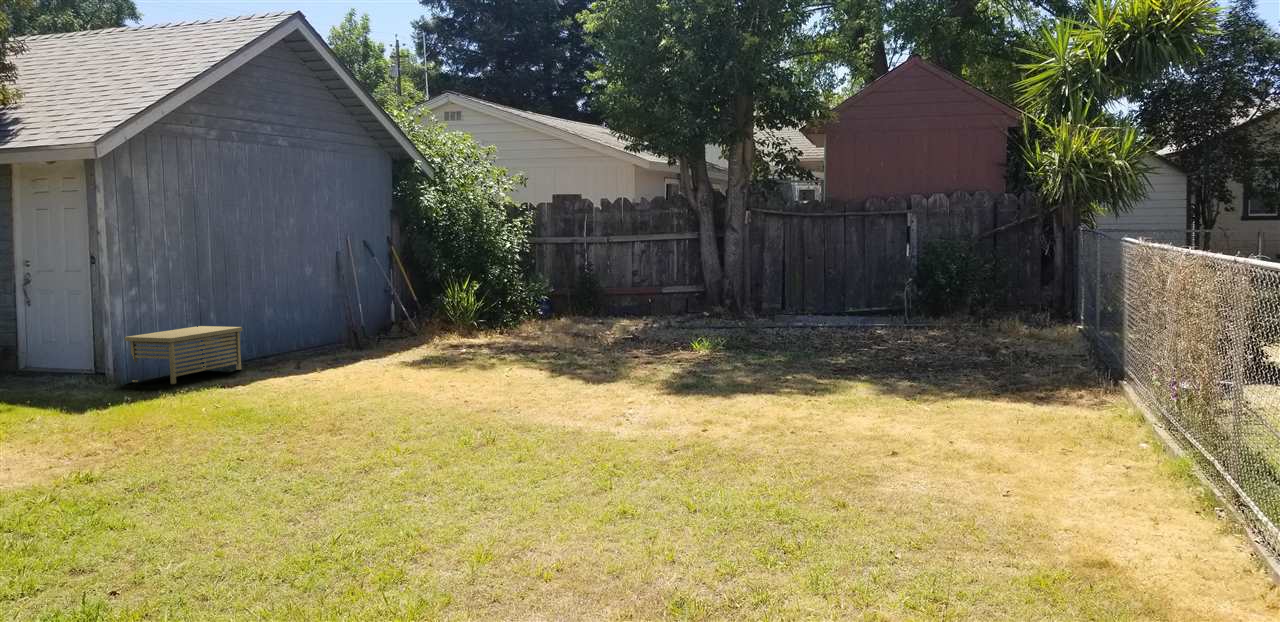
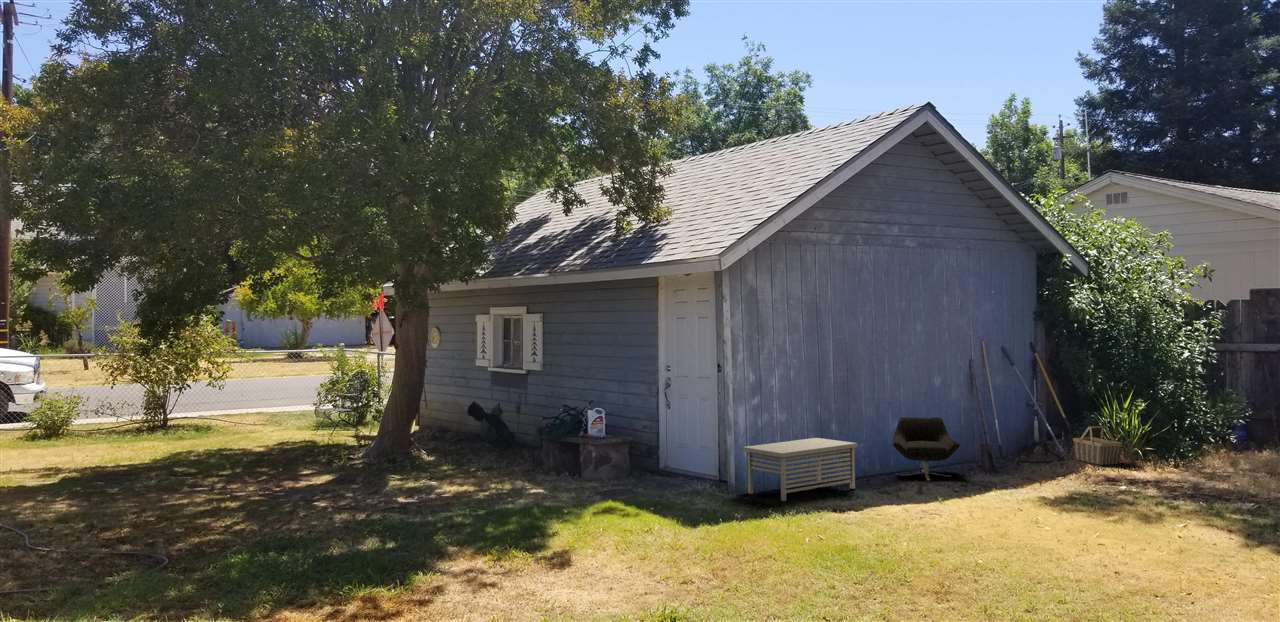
lounge chair: none [272,303,335,358] -> present [893,417,960,481]
basket: none [425,305,463,338] -> present [1073,426,1122,467]

